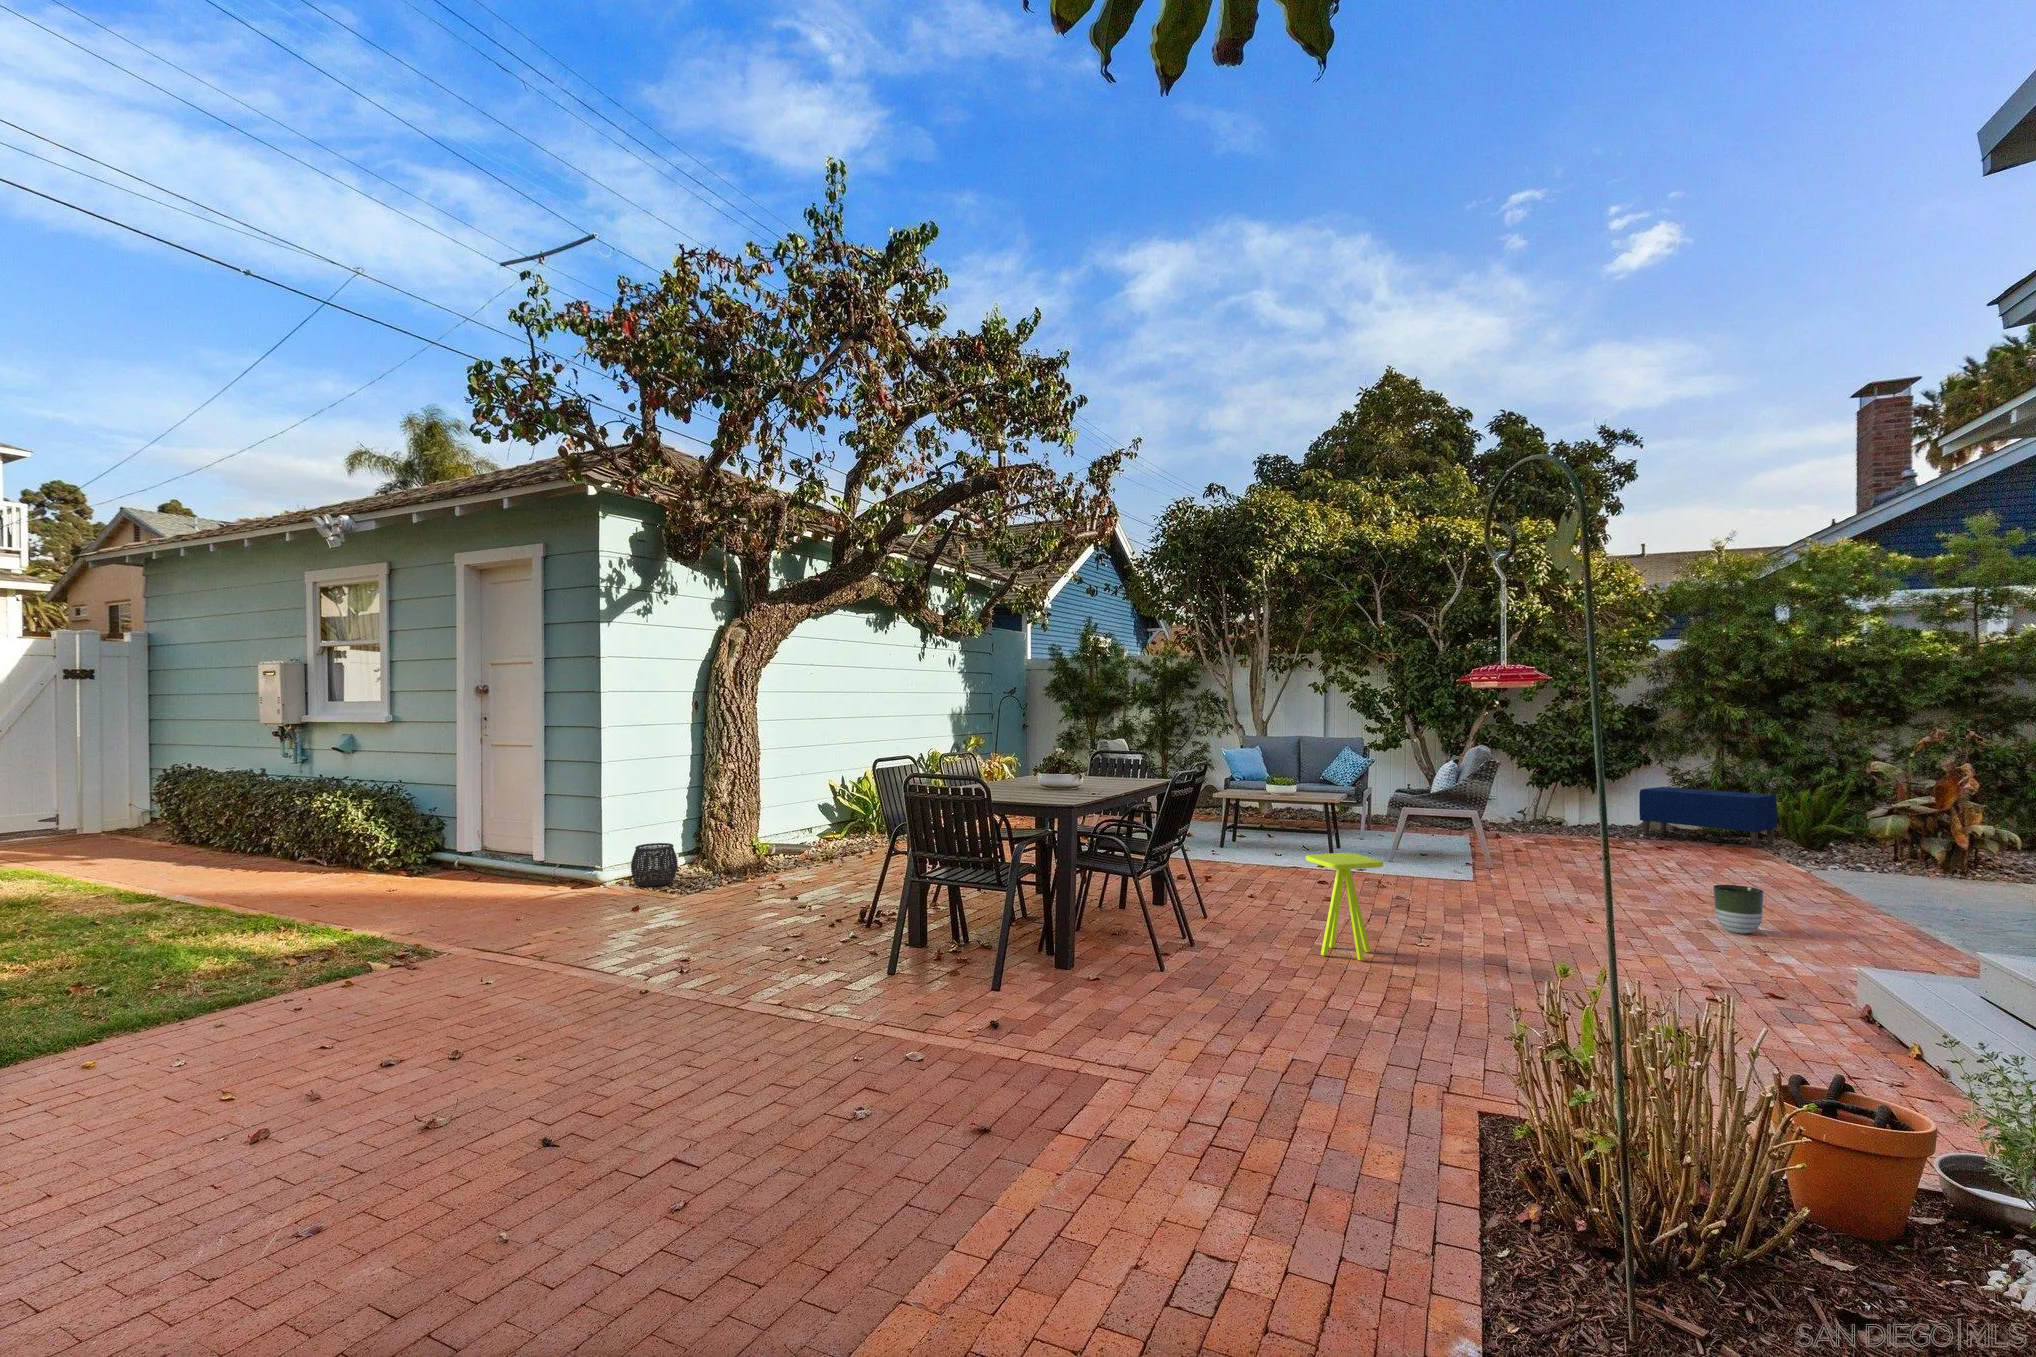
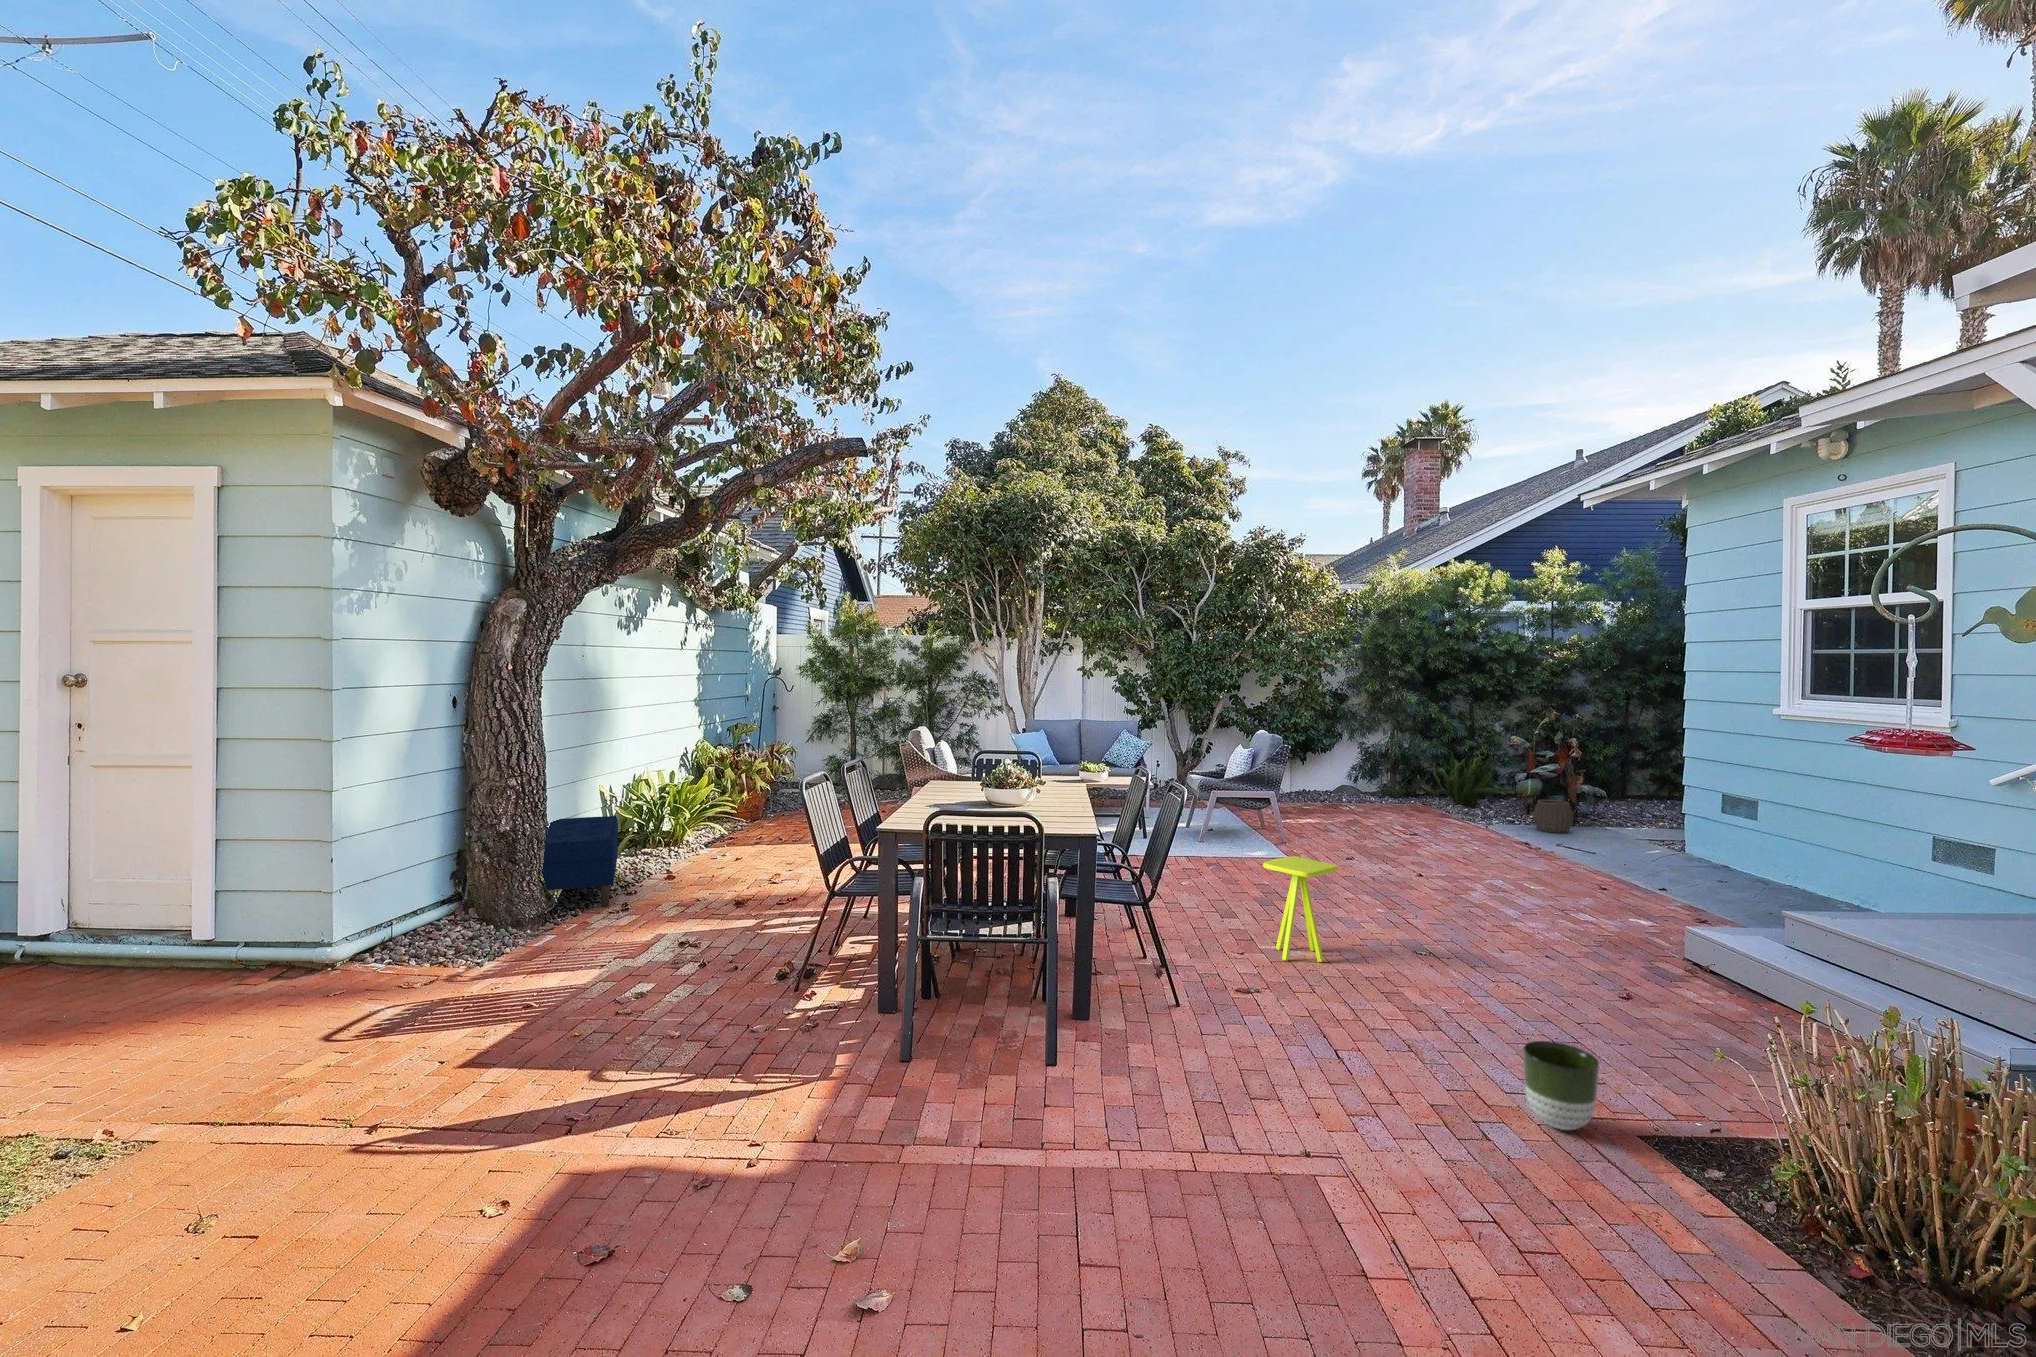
bench: present [1639,787,1777,847] -> present [542,816,618,907]
woven basket: present [631,843,678,887] -> present [1534,800,1573,833]
planter: present [1713,885,1763,934] -> present [1523,1041,1599,1130]

